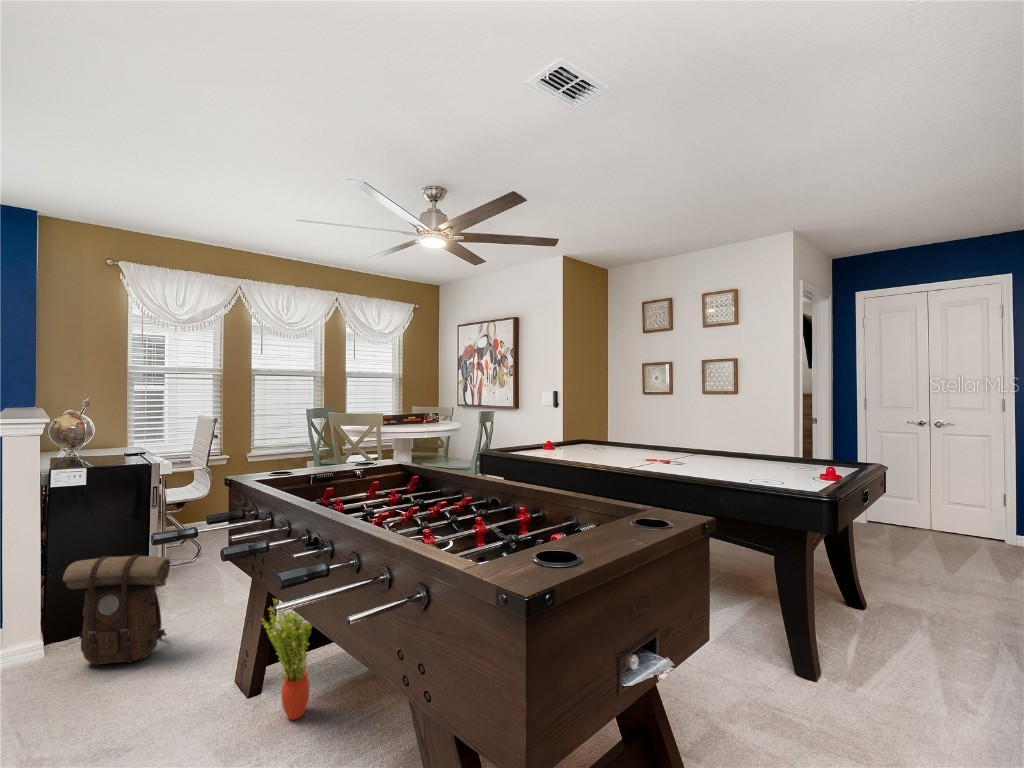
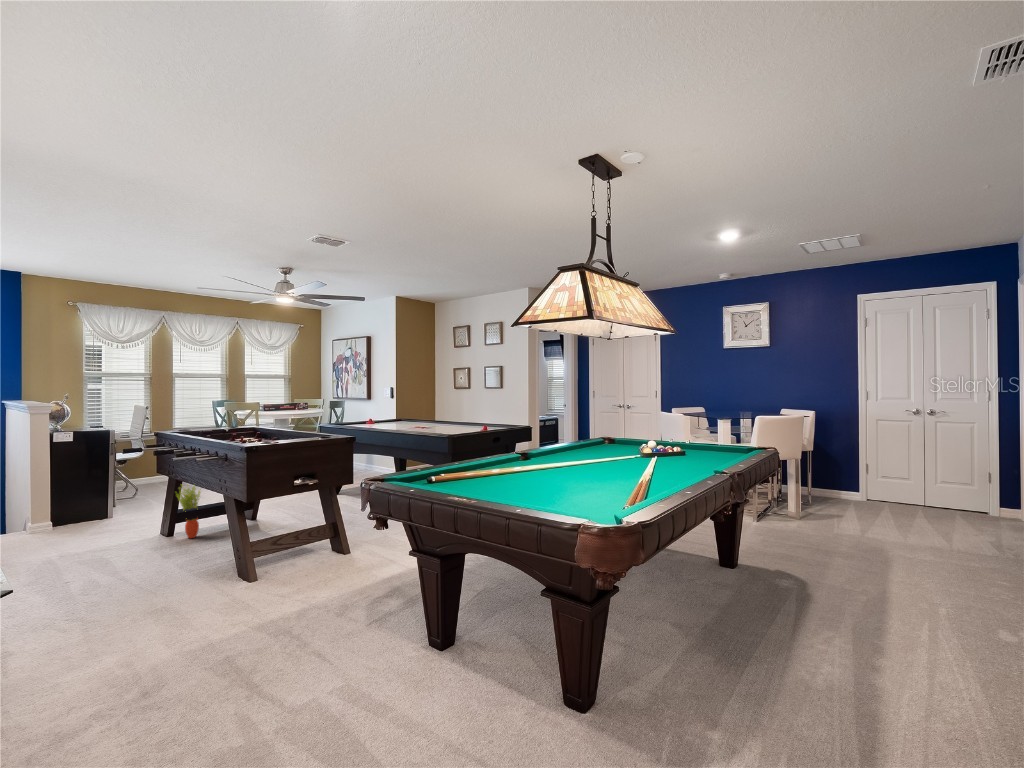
backpack: present [63,555,170,665] -> none [70,474,127,529]

